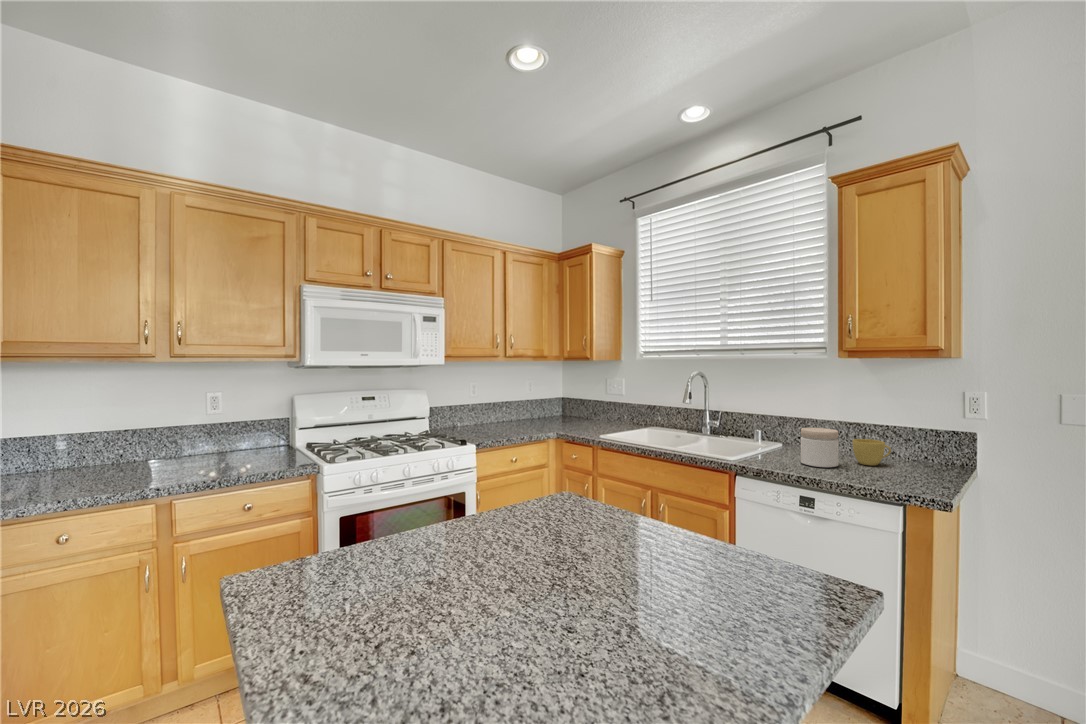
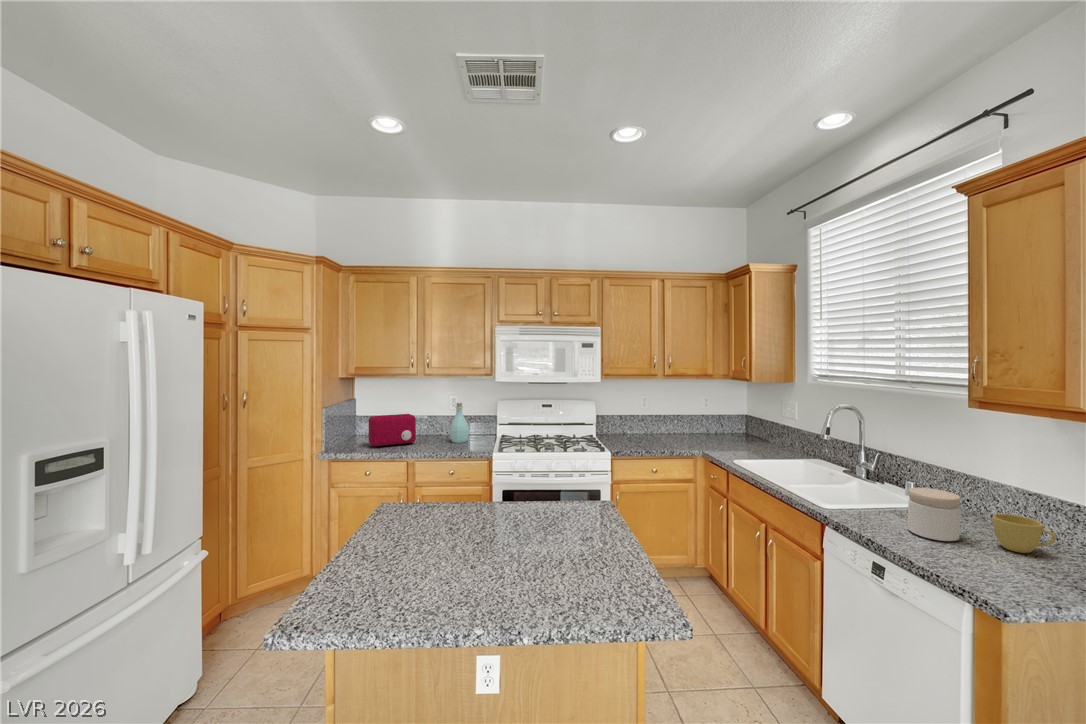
bottle: none [223,399,256,461] -> present [450,403,469,443]
toaster: none [53,422,161,486] -> present [369,414,416,448]

